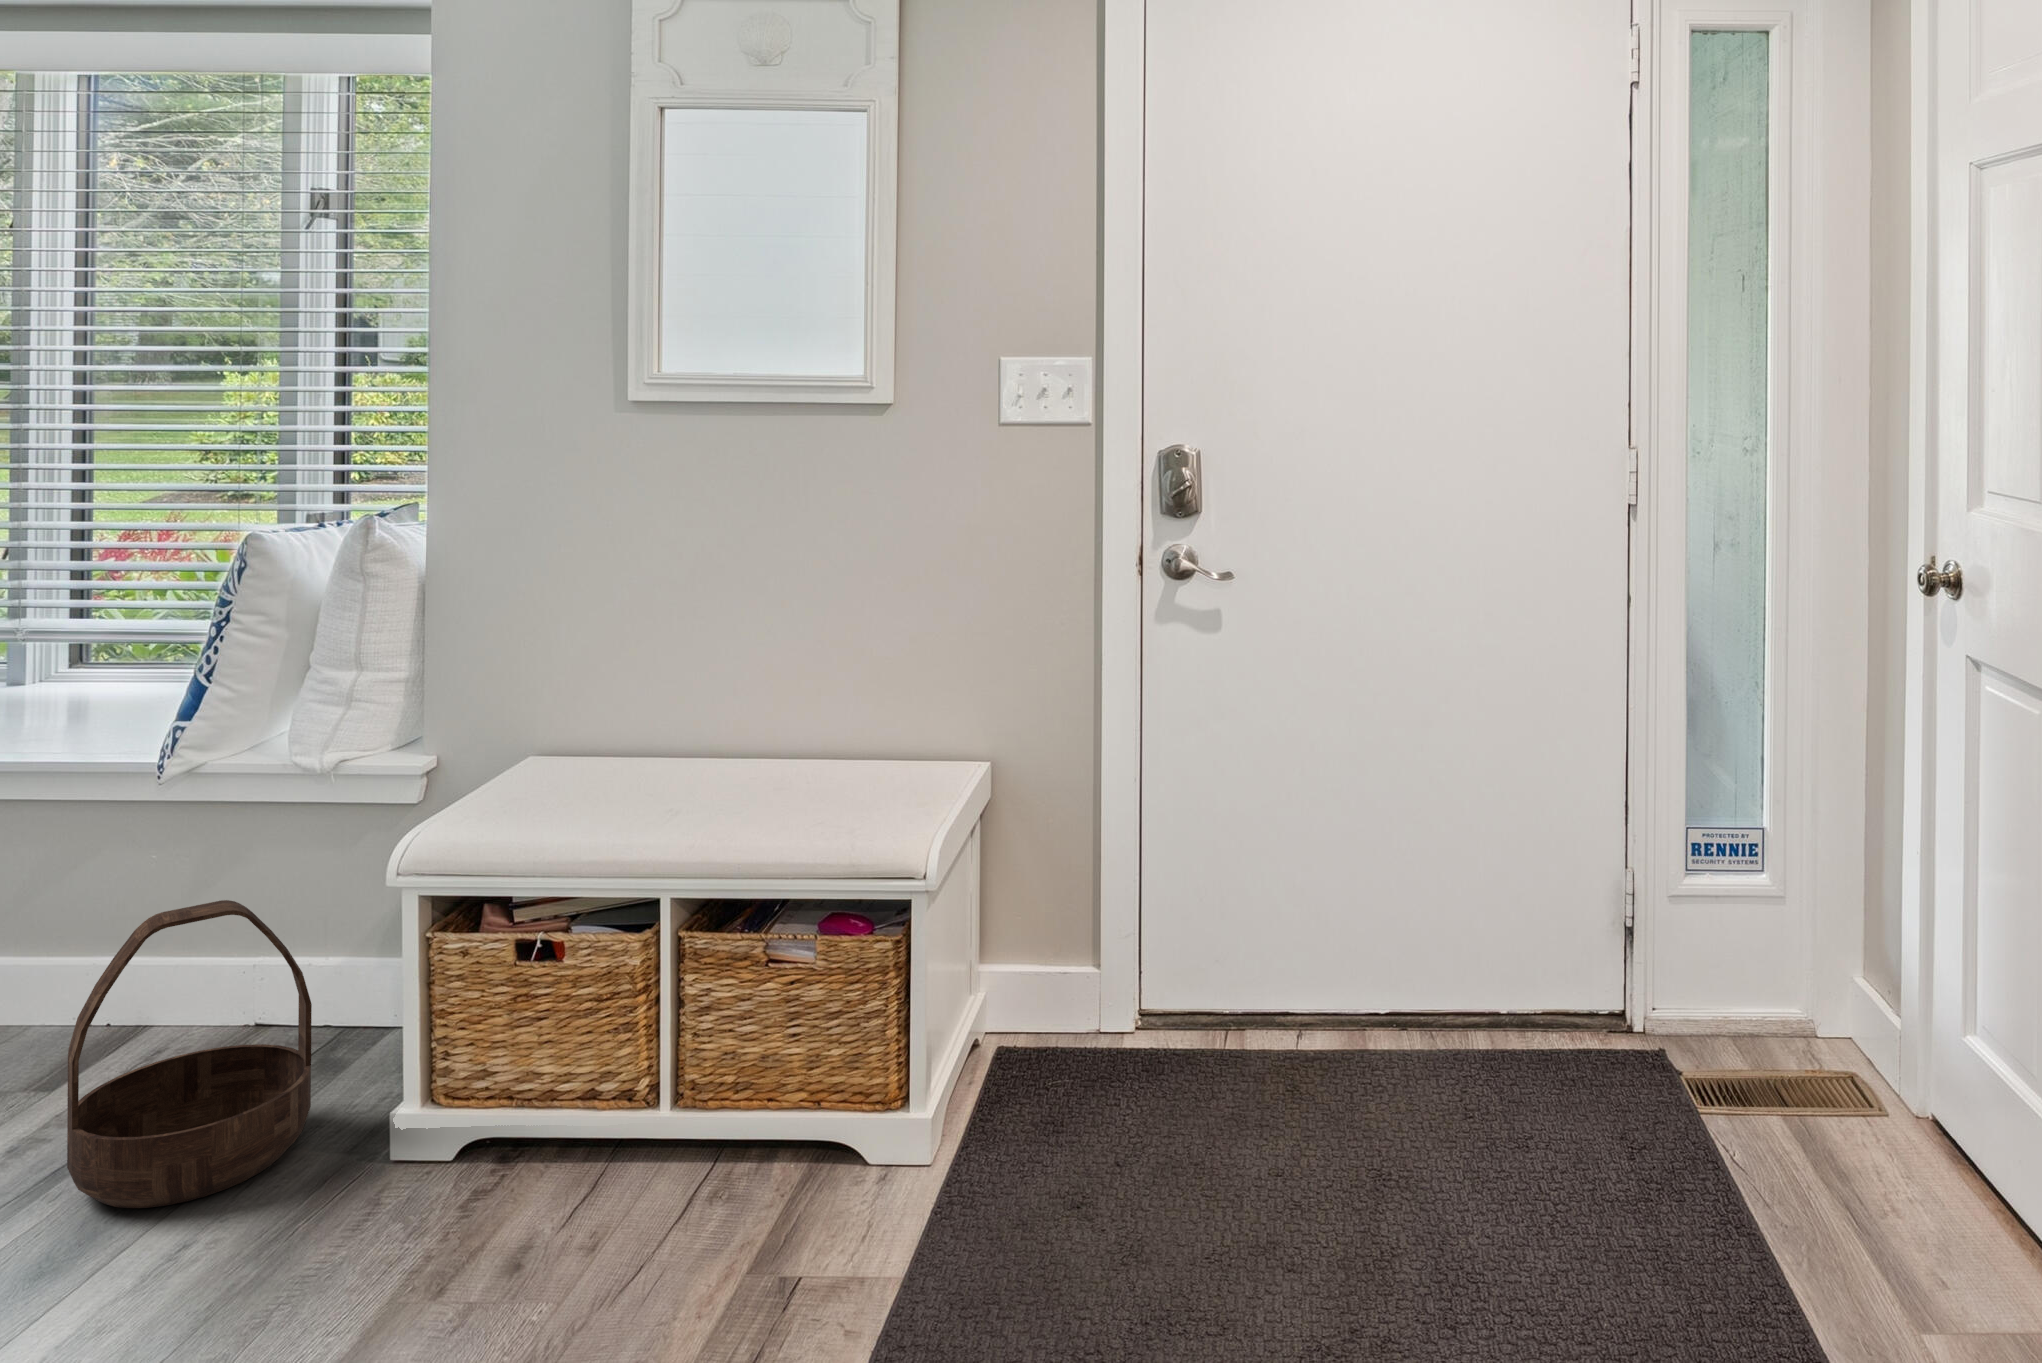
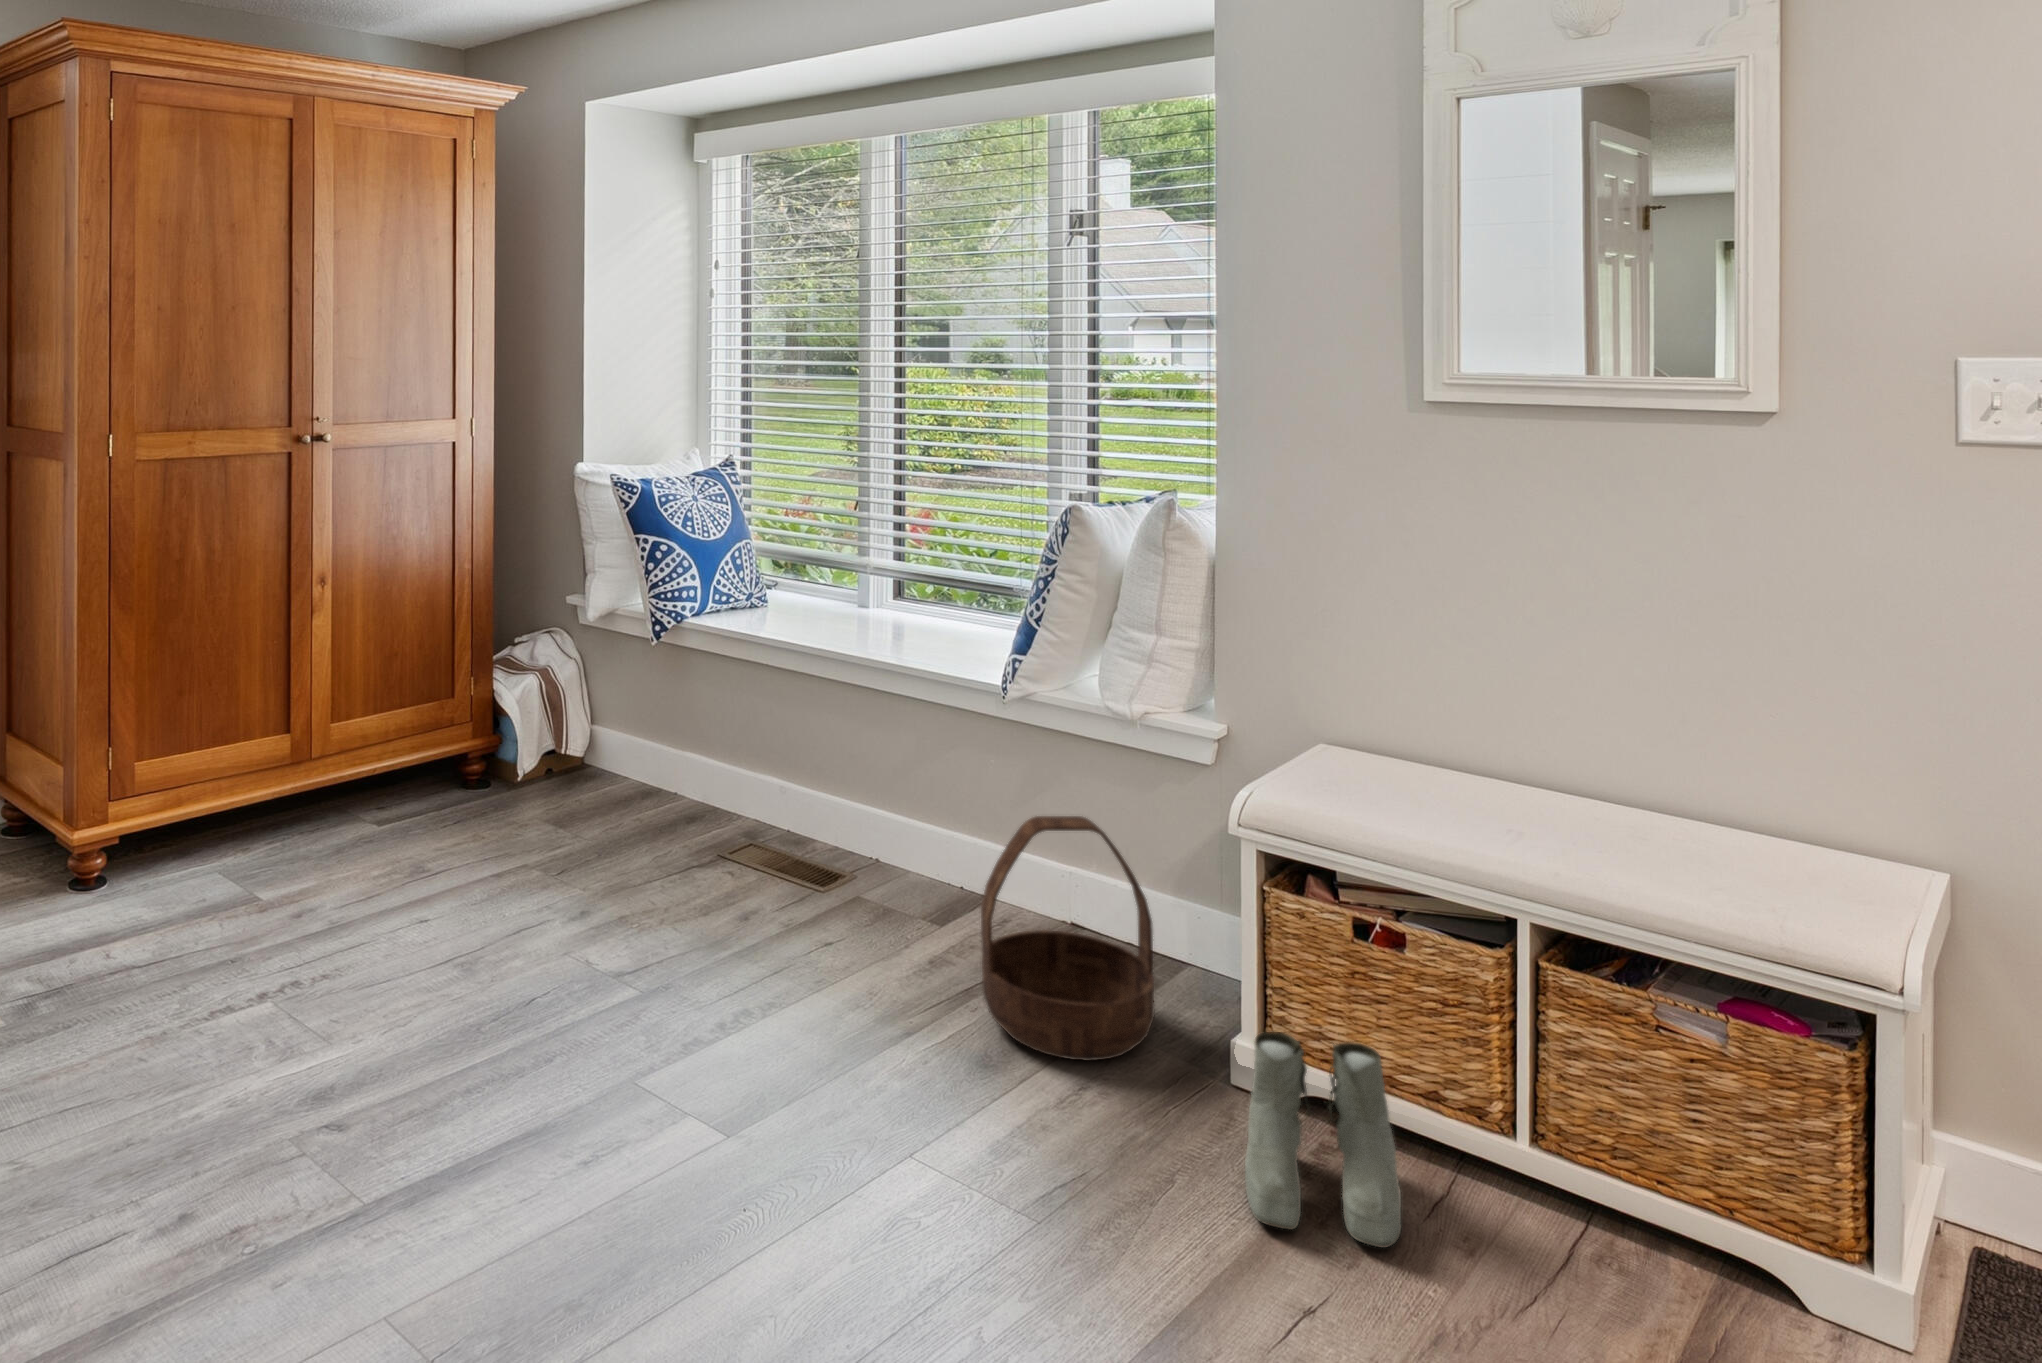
boots: none [357,1065,530,1300] -> present [1245,1032,1402,1248]

